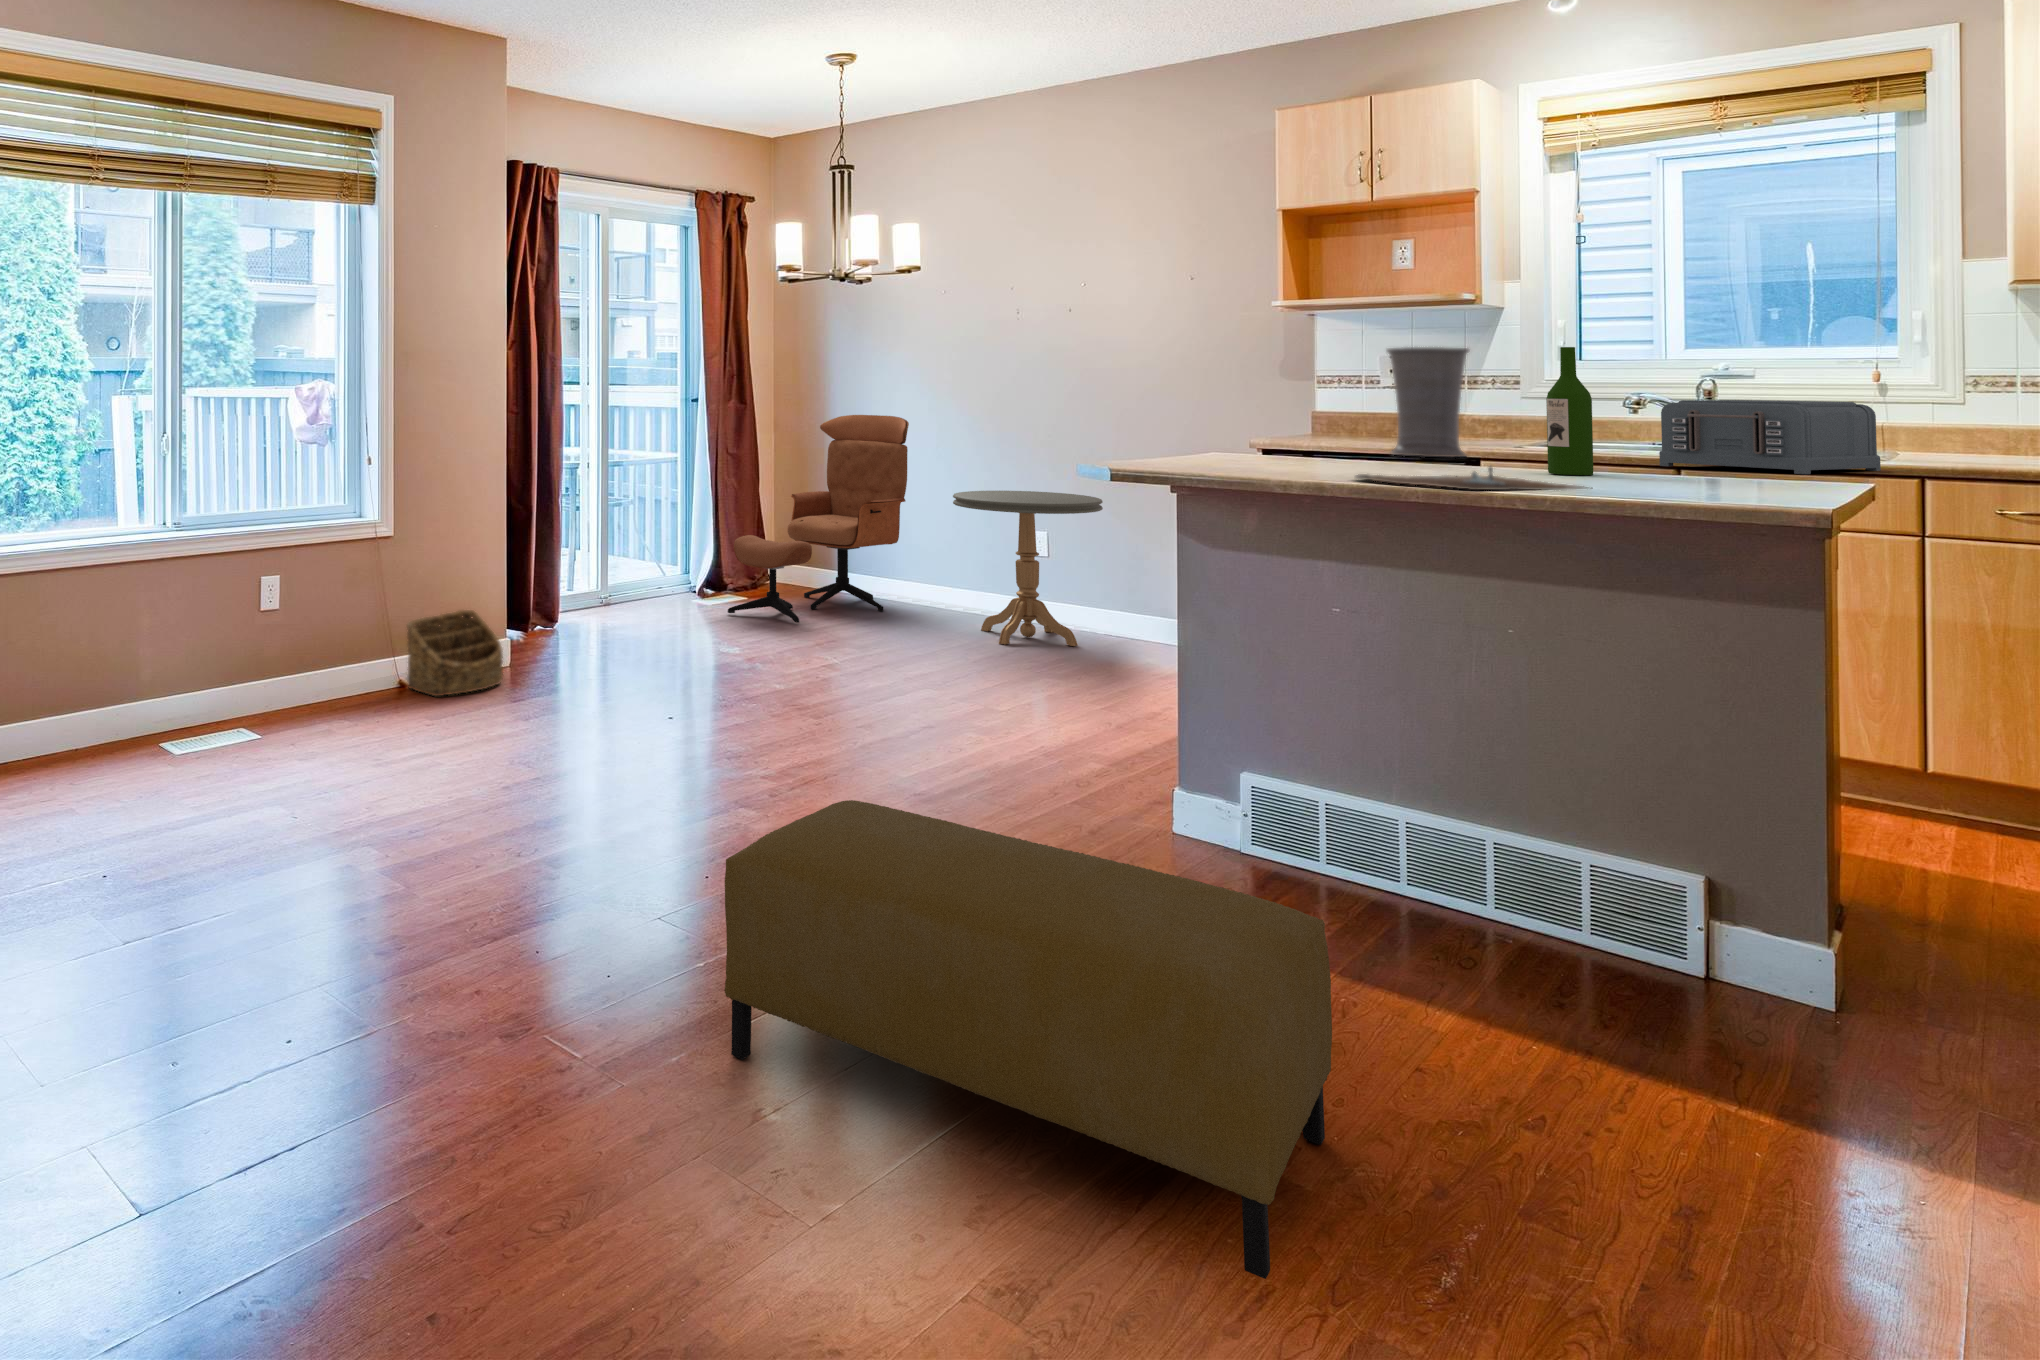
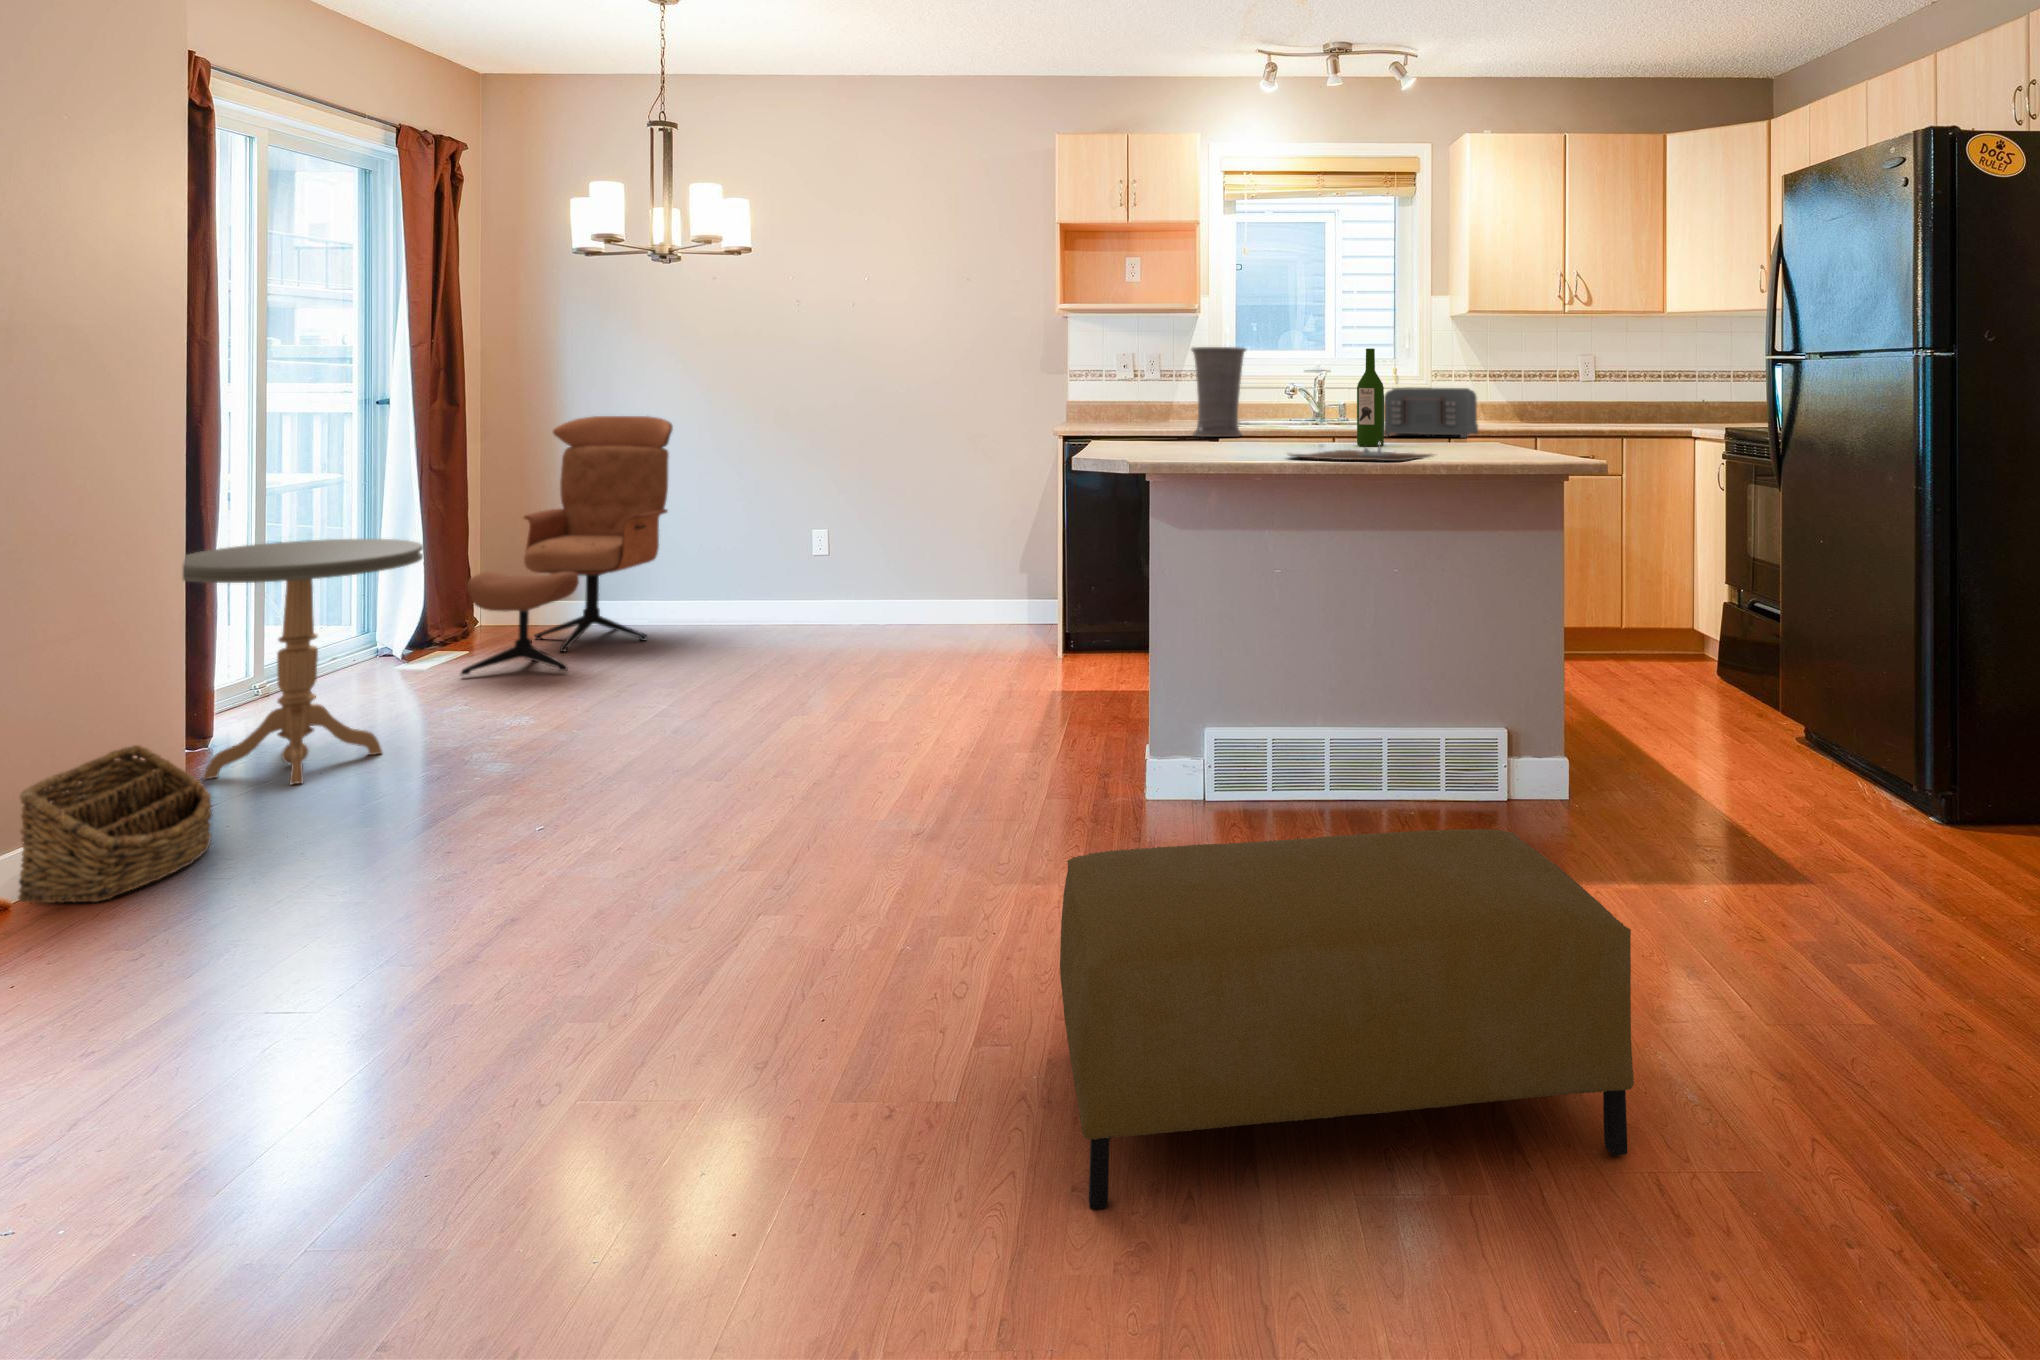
side table: present [953,491,1103,646] -> present [183,539,423,785]

